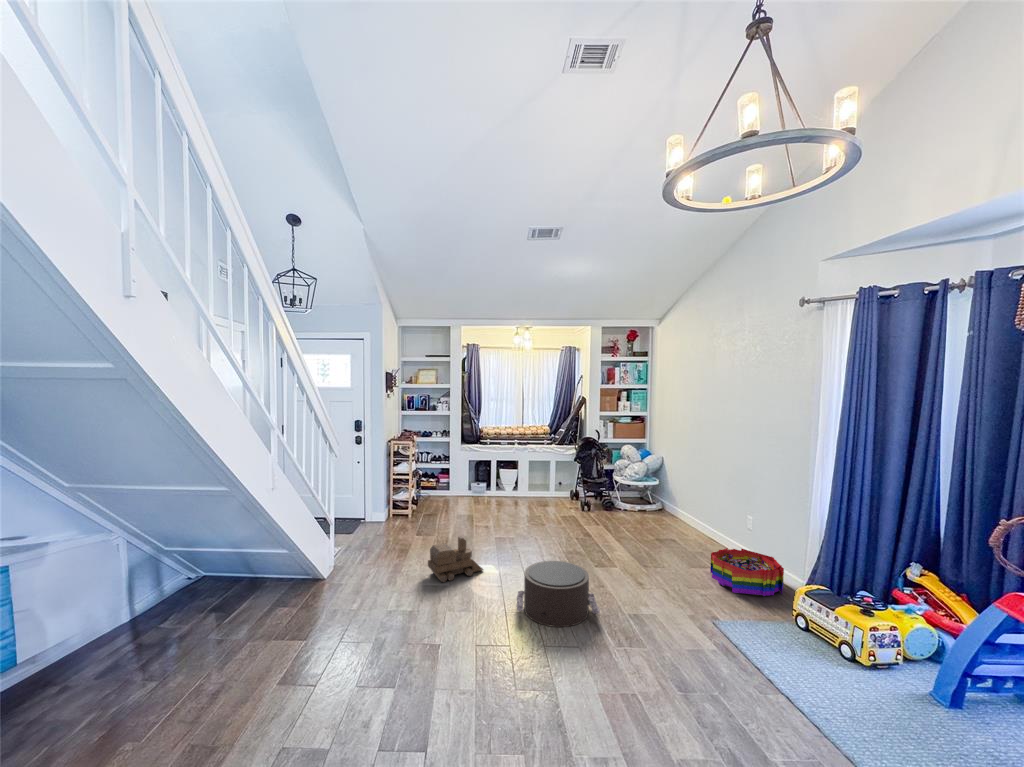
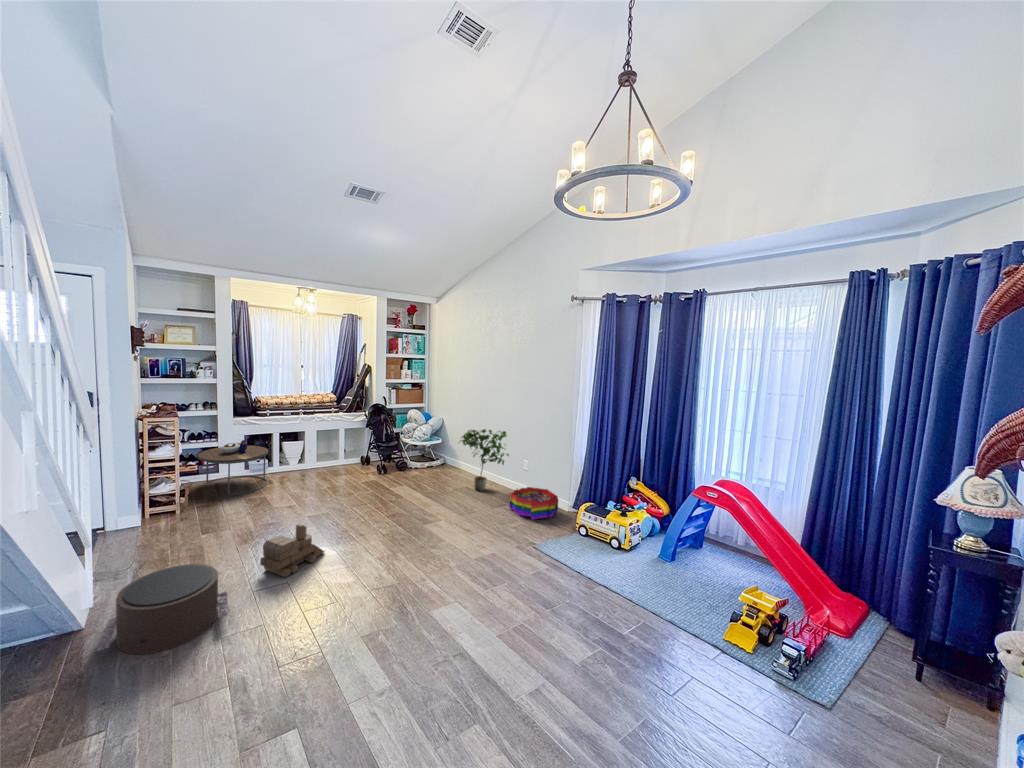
side table: none [431,463,482,511] -> present [198,440,268,496]
potted plant: none [655,467,725,547] -> present [459,429,509,491]
pouf: present [517,561,600,627] -> present [97,564,230,654]

